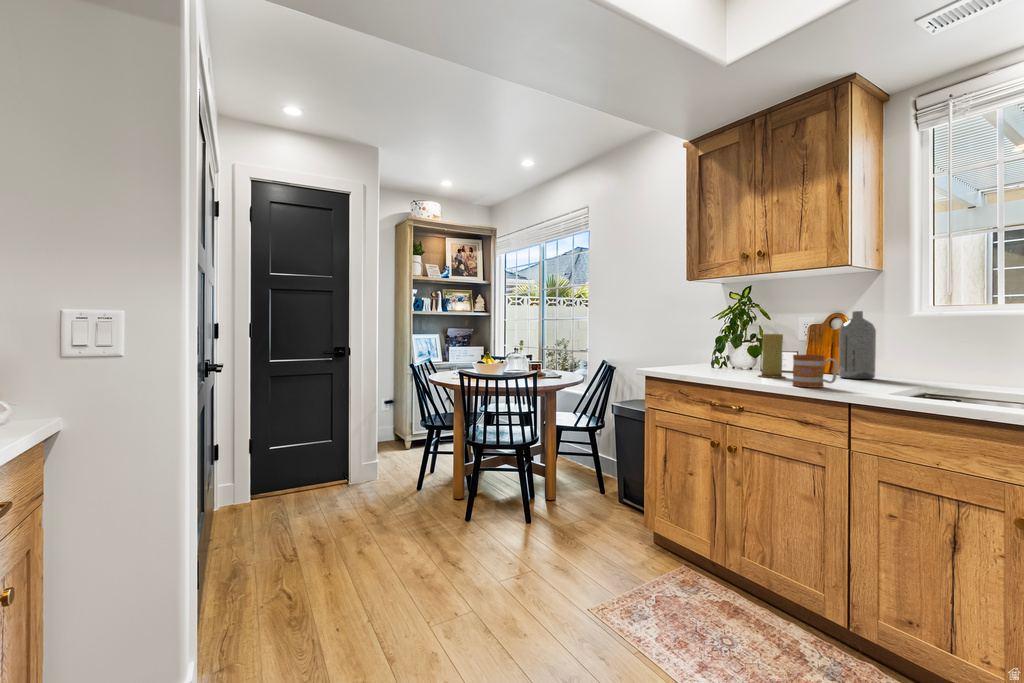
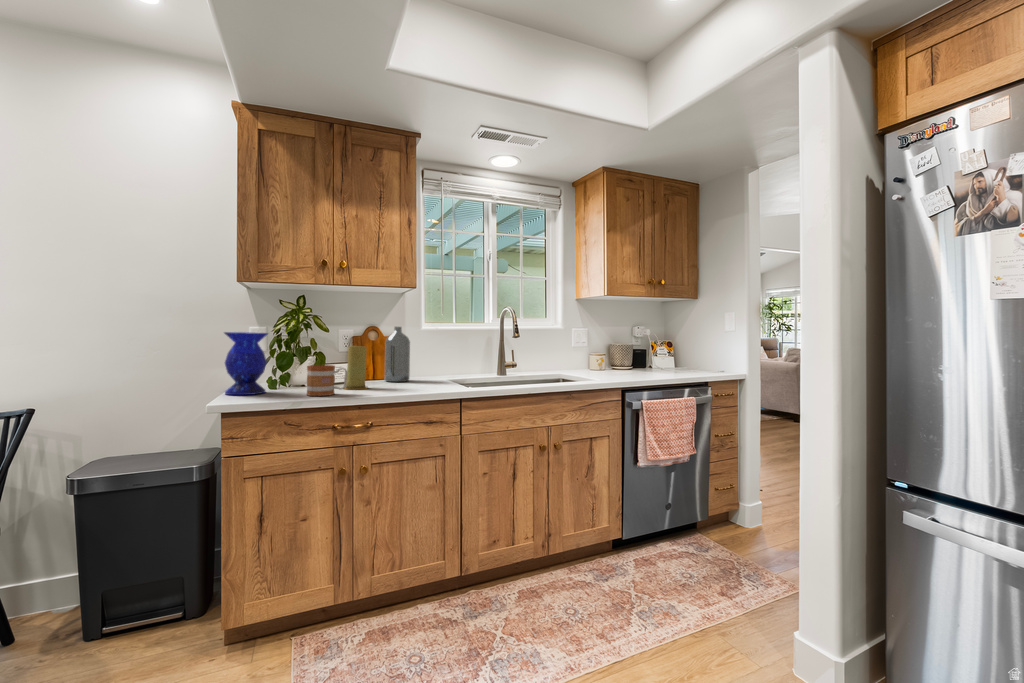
vase: none [668,323,700,371] -> present [224,332,268,395]
mug: present [793,355,838,388] -> present [307,365,347,396]

